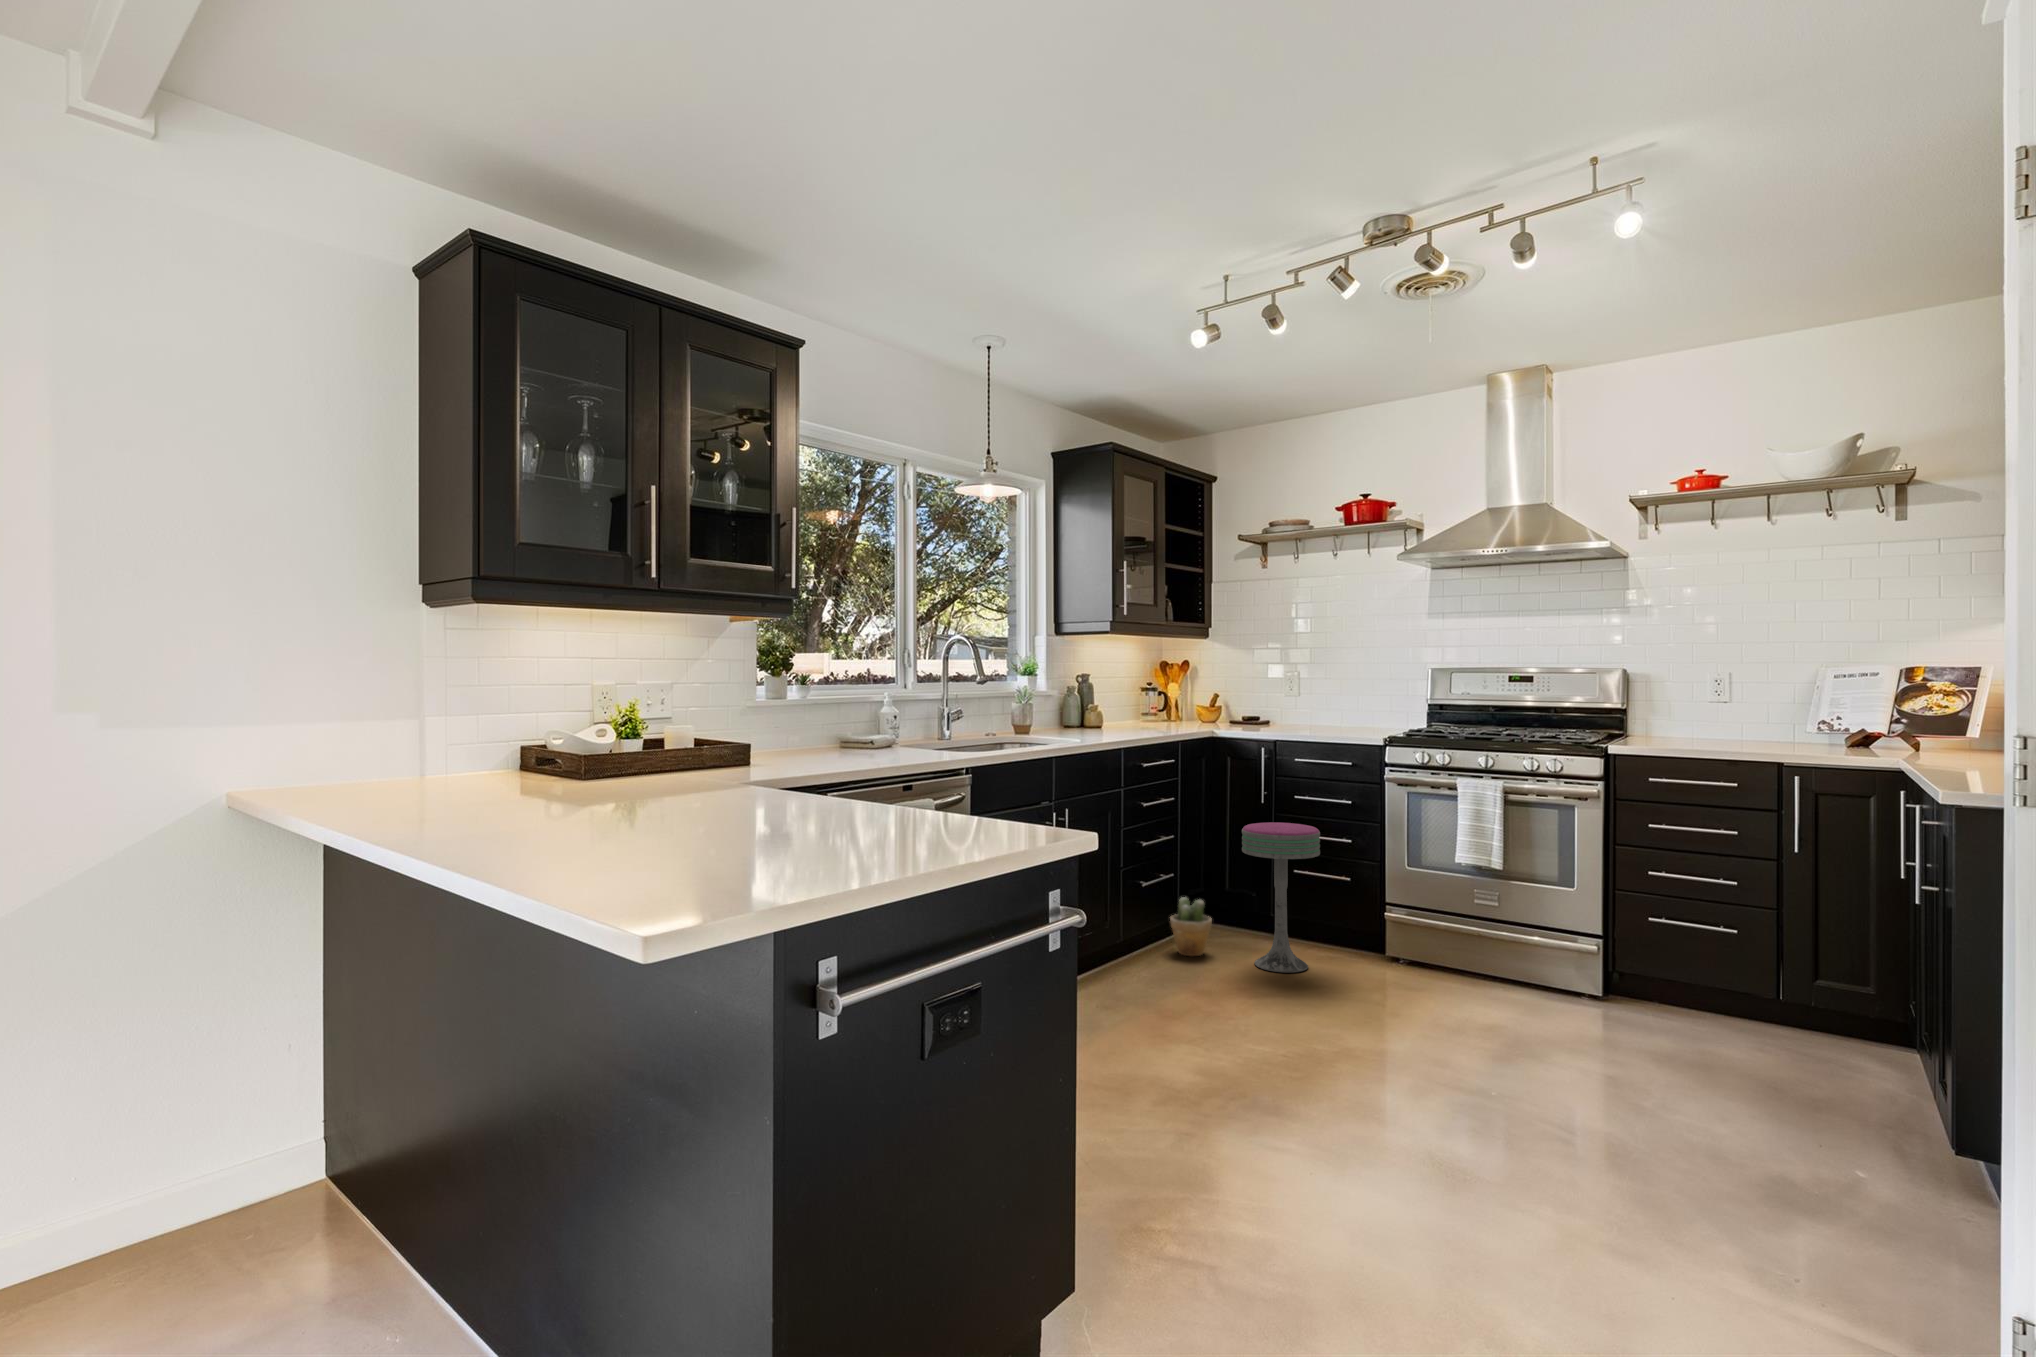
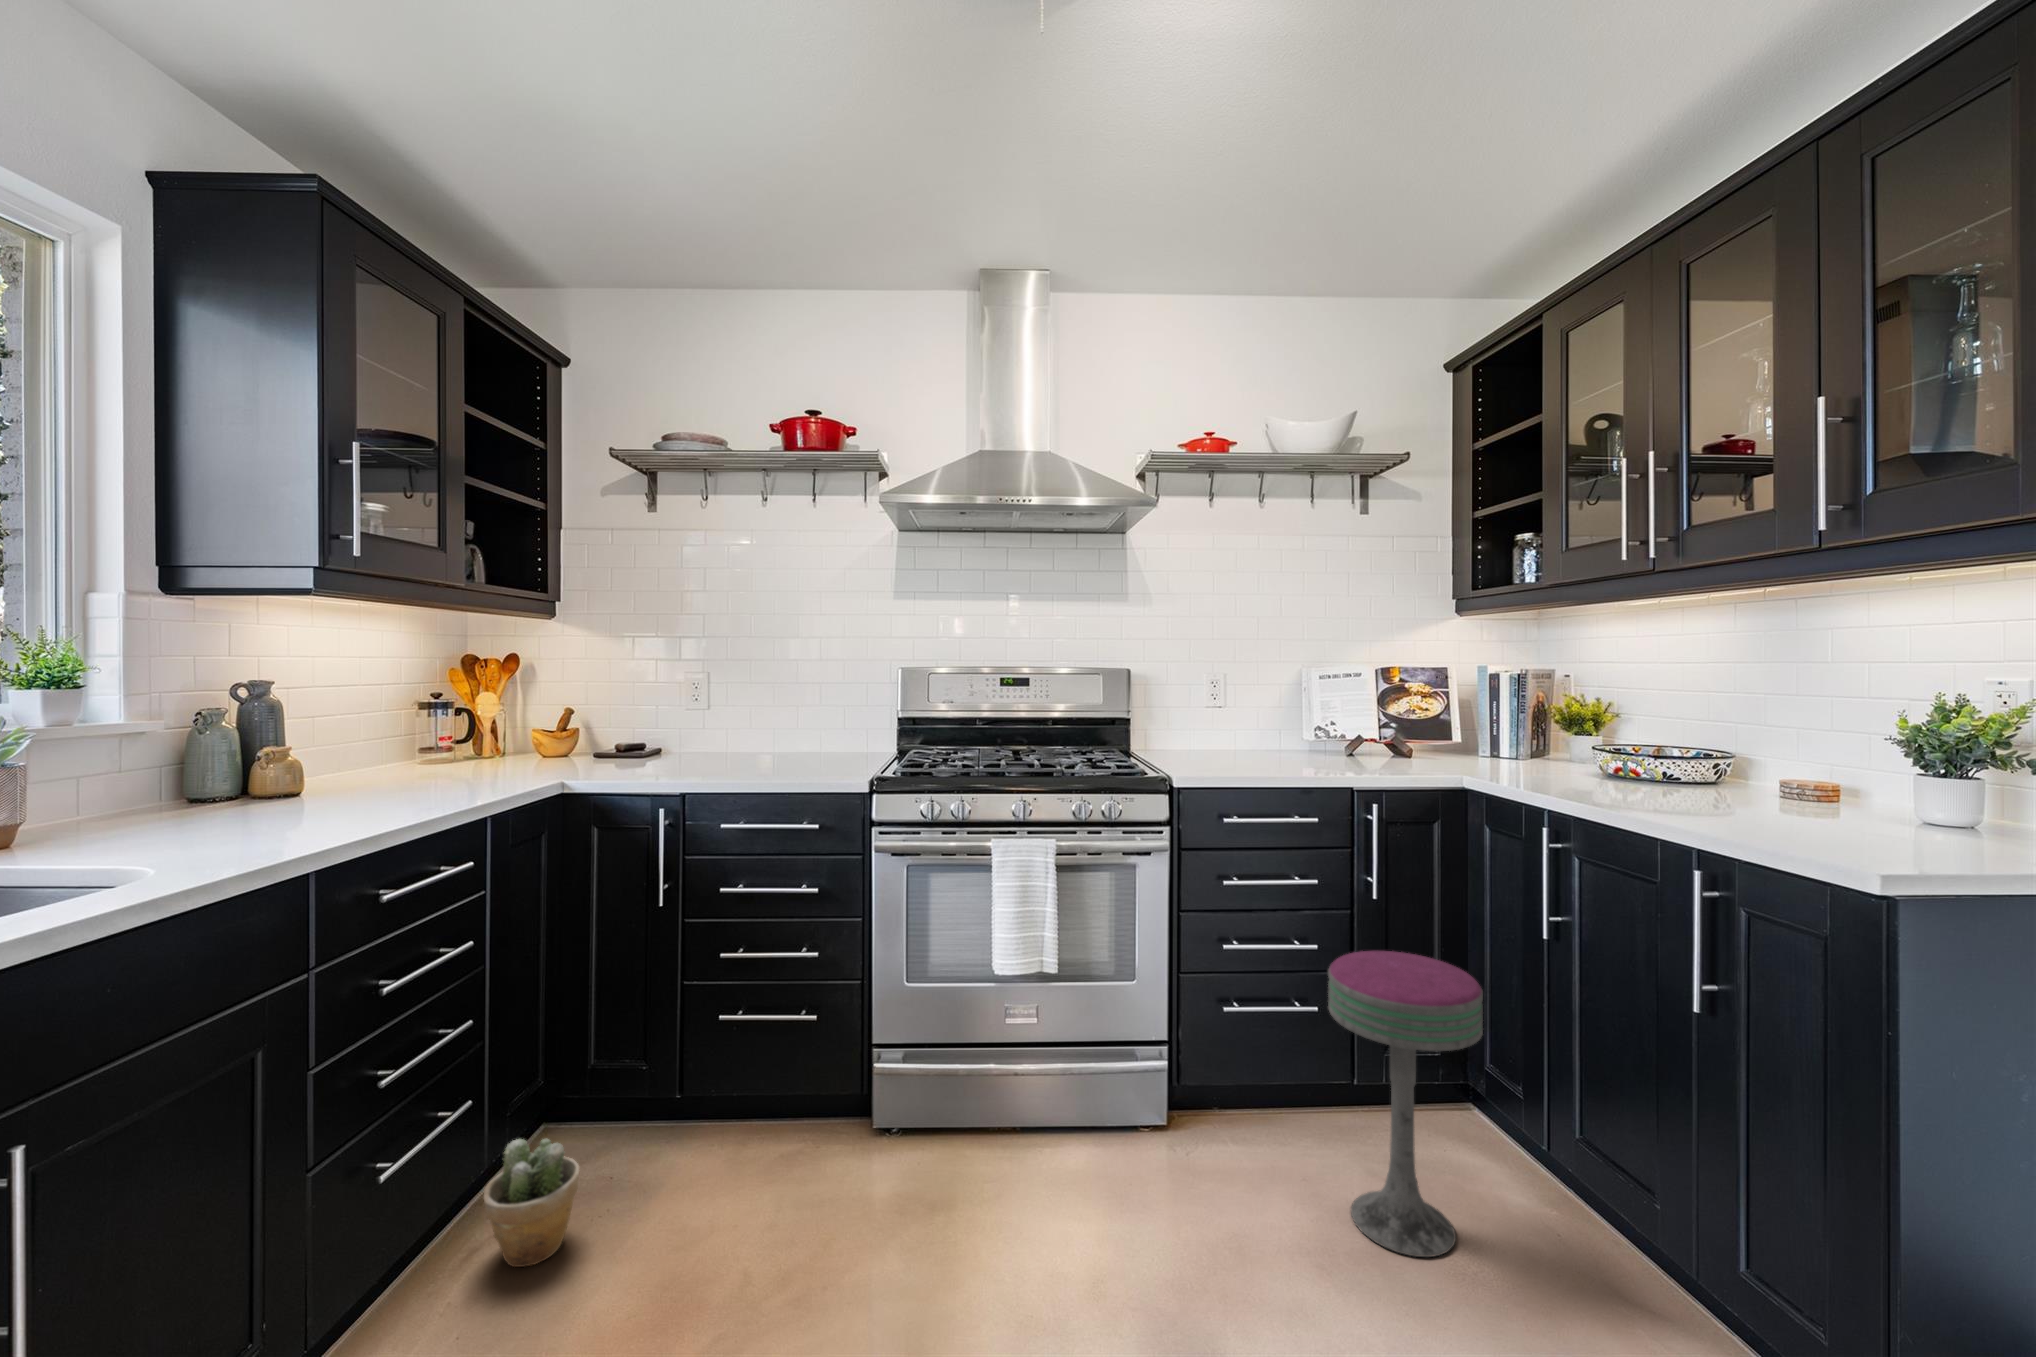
bar stool: present [1242,822,1320,973] -> present [1328,951,1483,1257]

